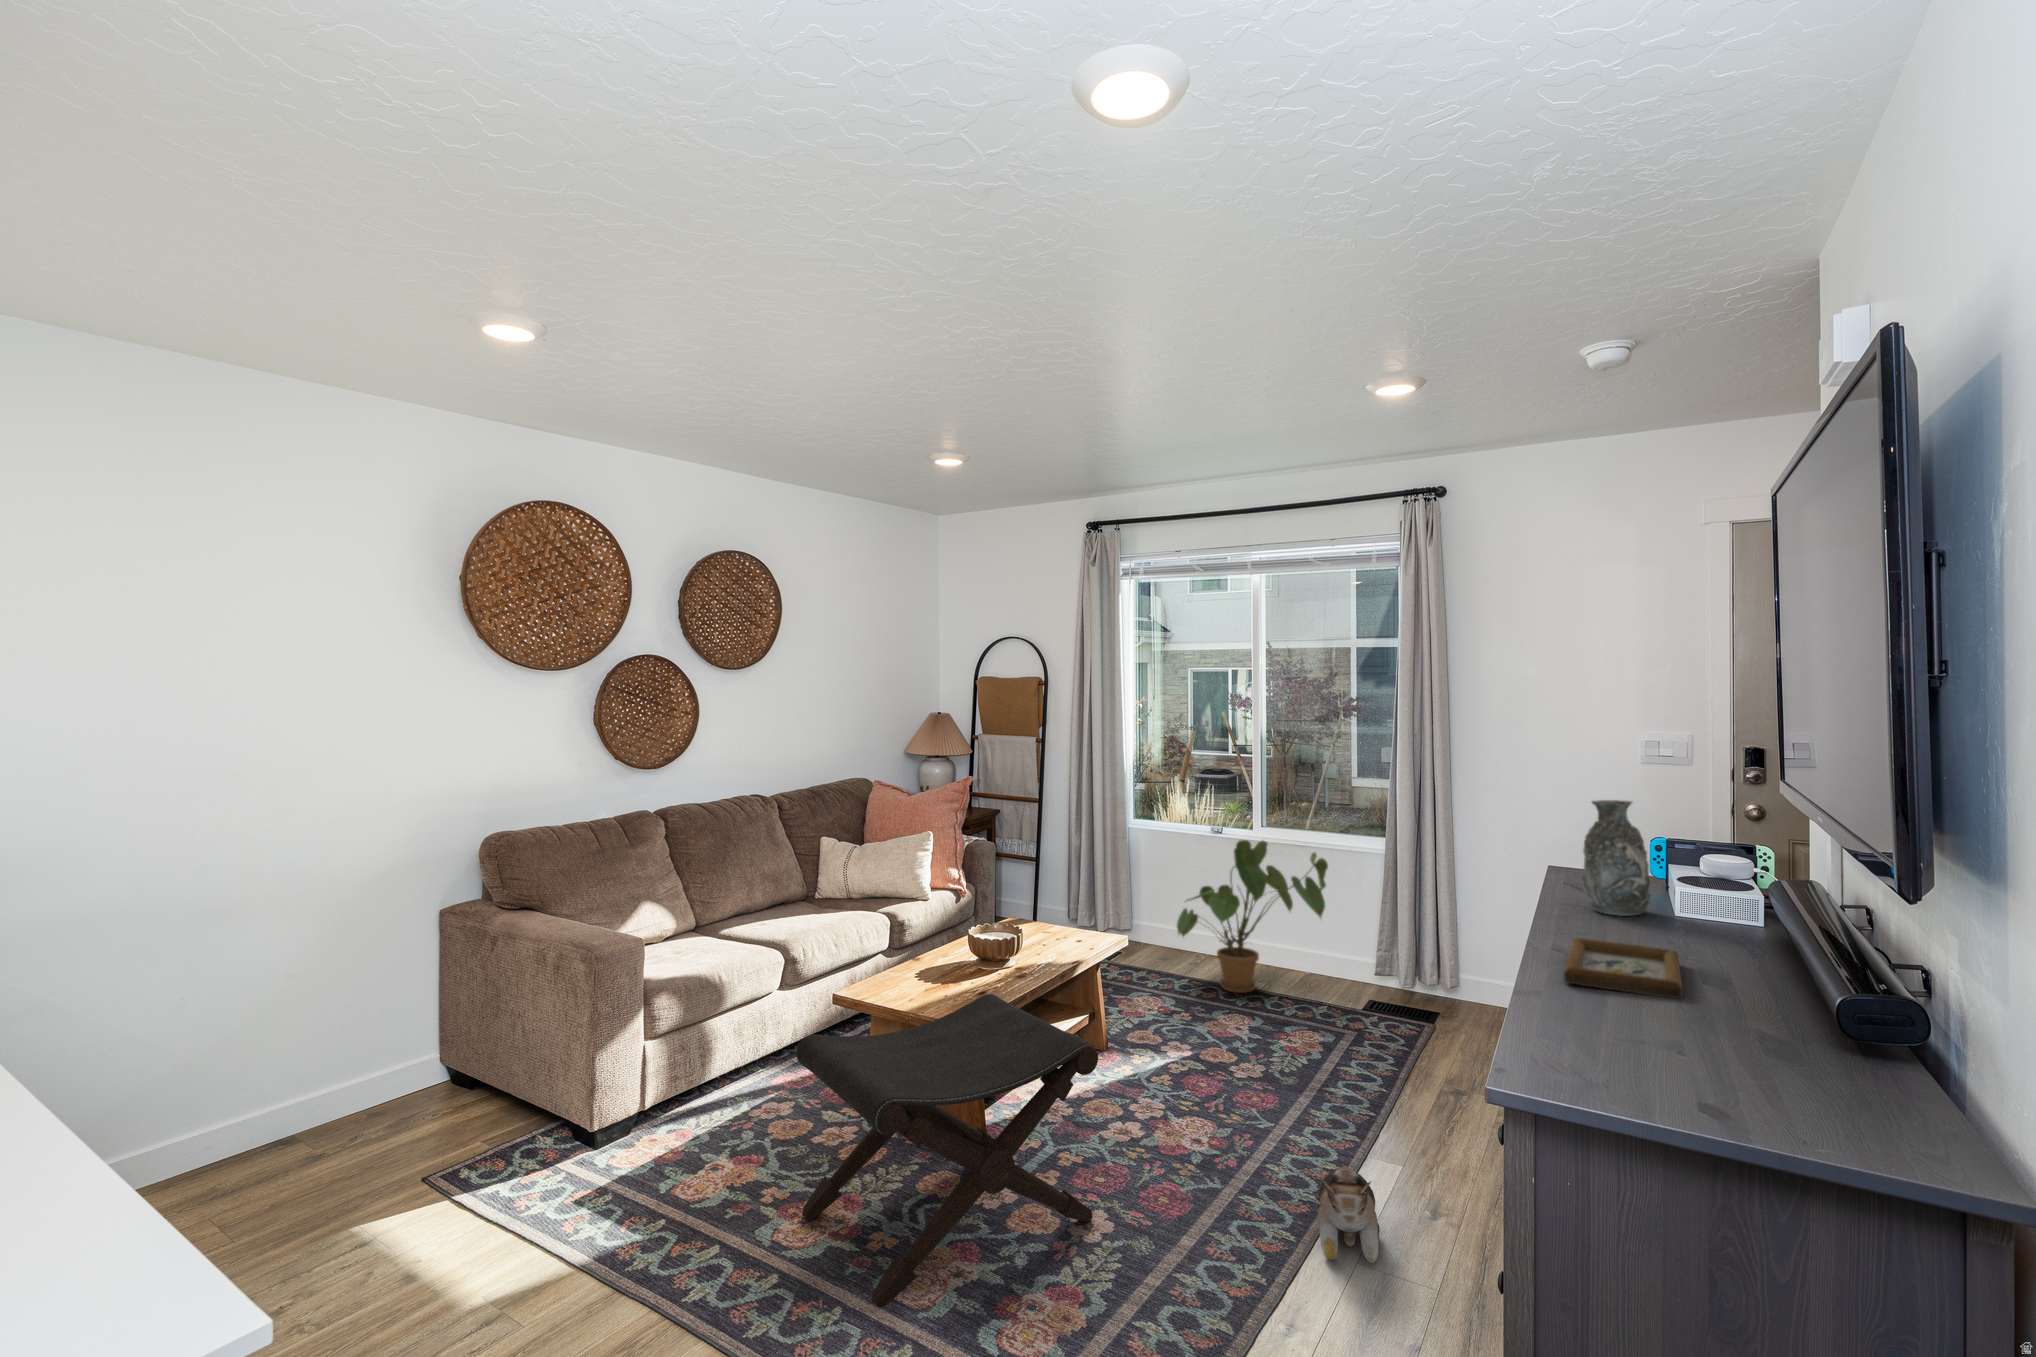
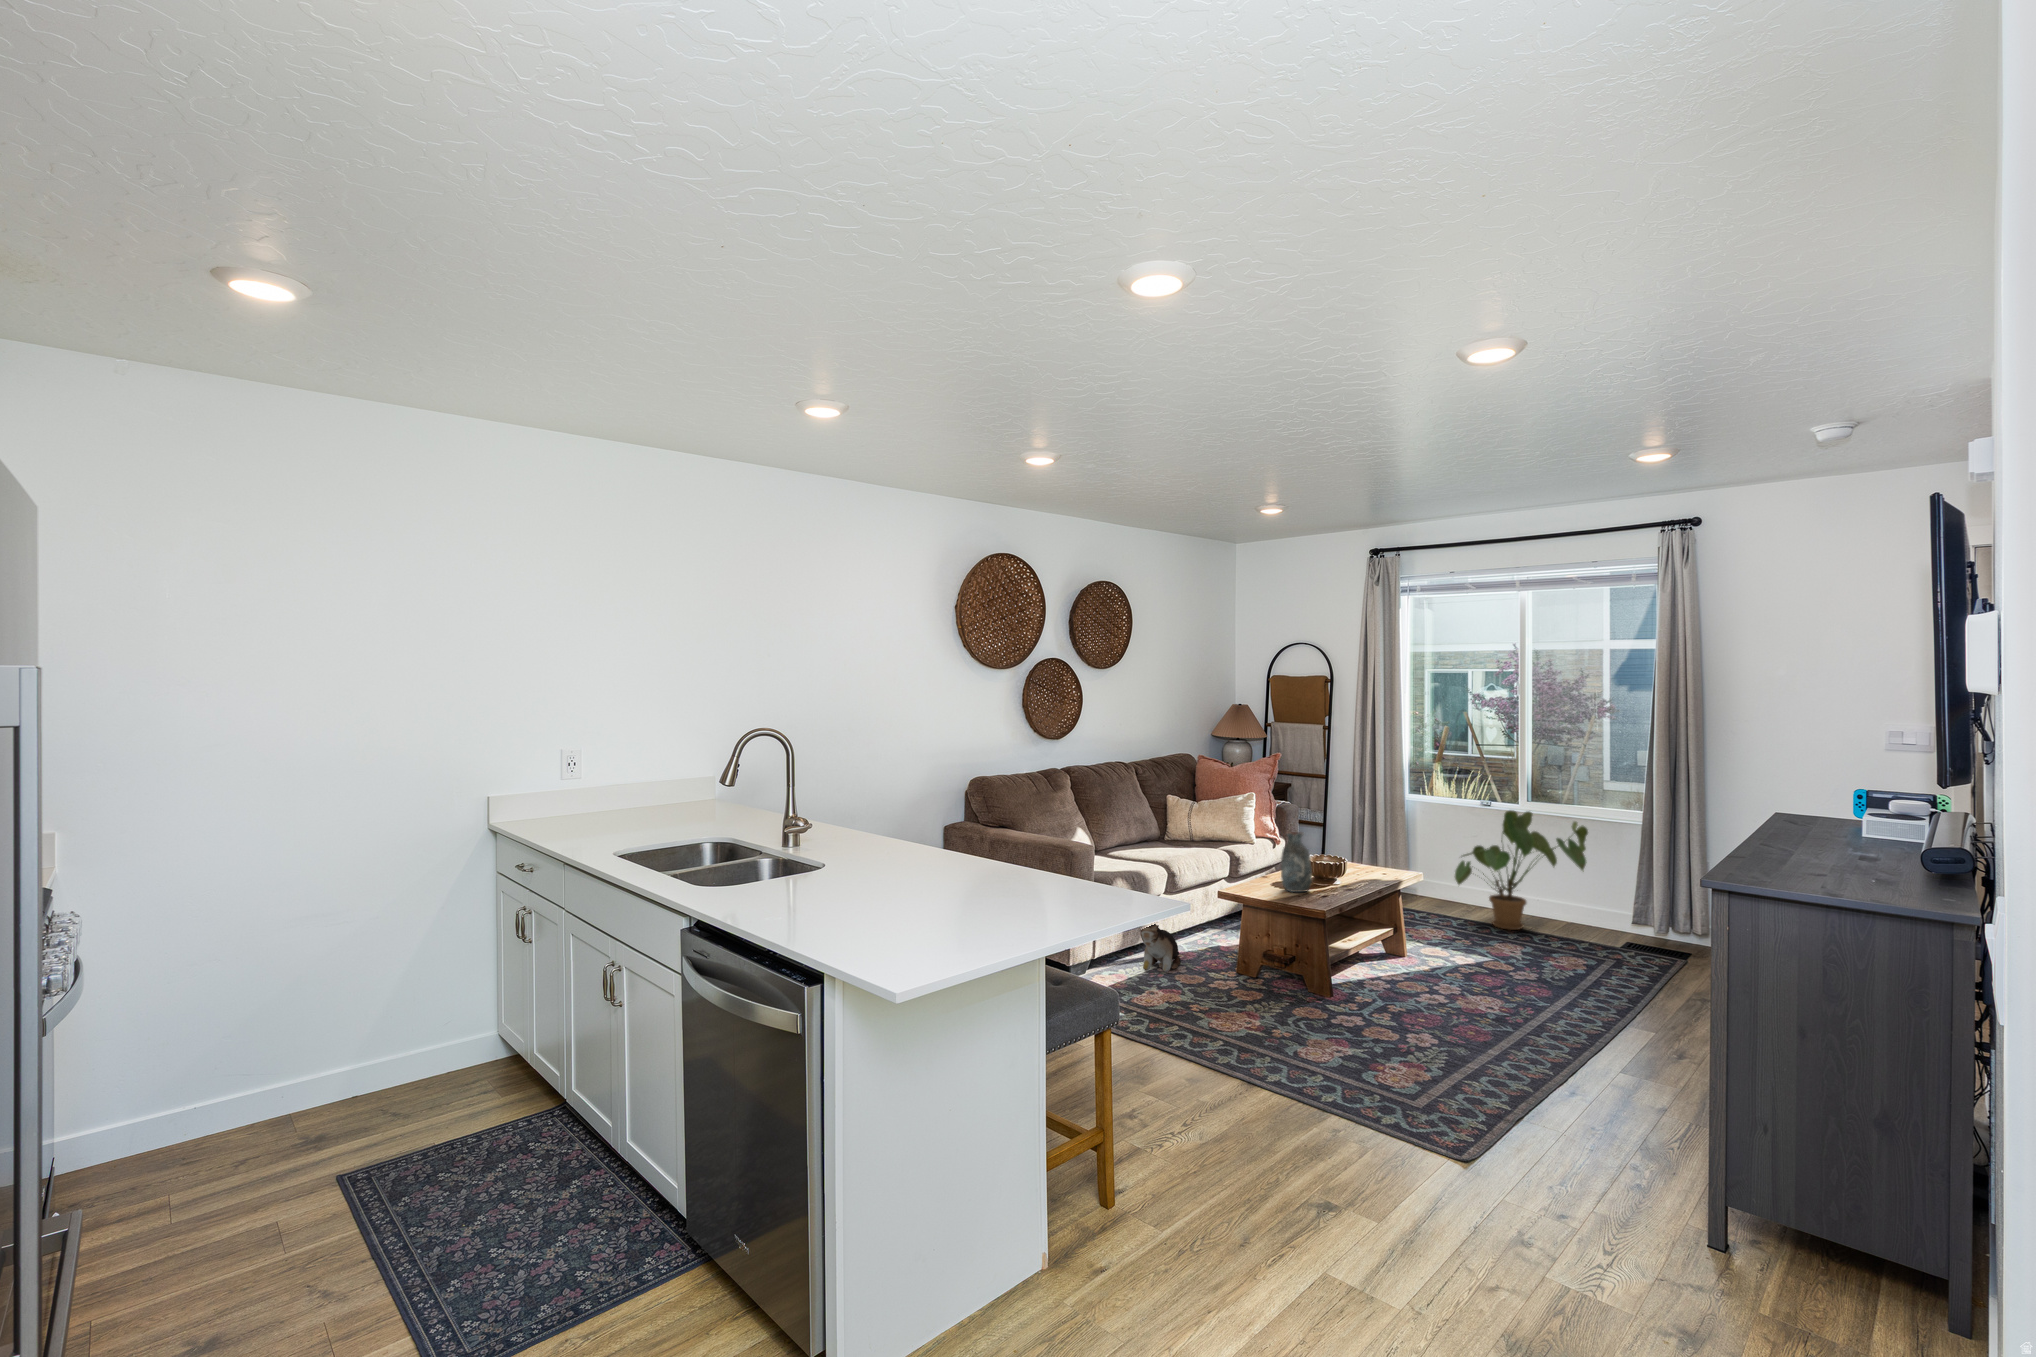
decorative vase: present [1582,800,1651,916] -> present [1281,832,1312,892]
picture frame: present [1564,938,1683,999] -> none [1776,847,1866,877]
footstool: present [796,994,1098,1308] -> none [1218,892,1428,1062]
plush toy: present [1318,1165,1380,1263] -> present [1140,924,1180,972]

